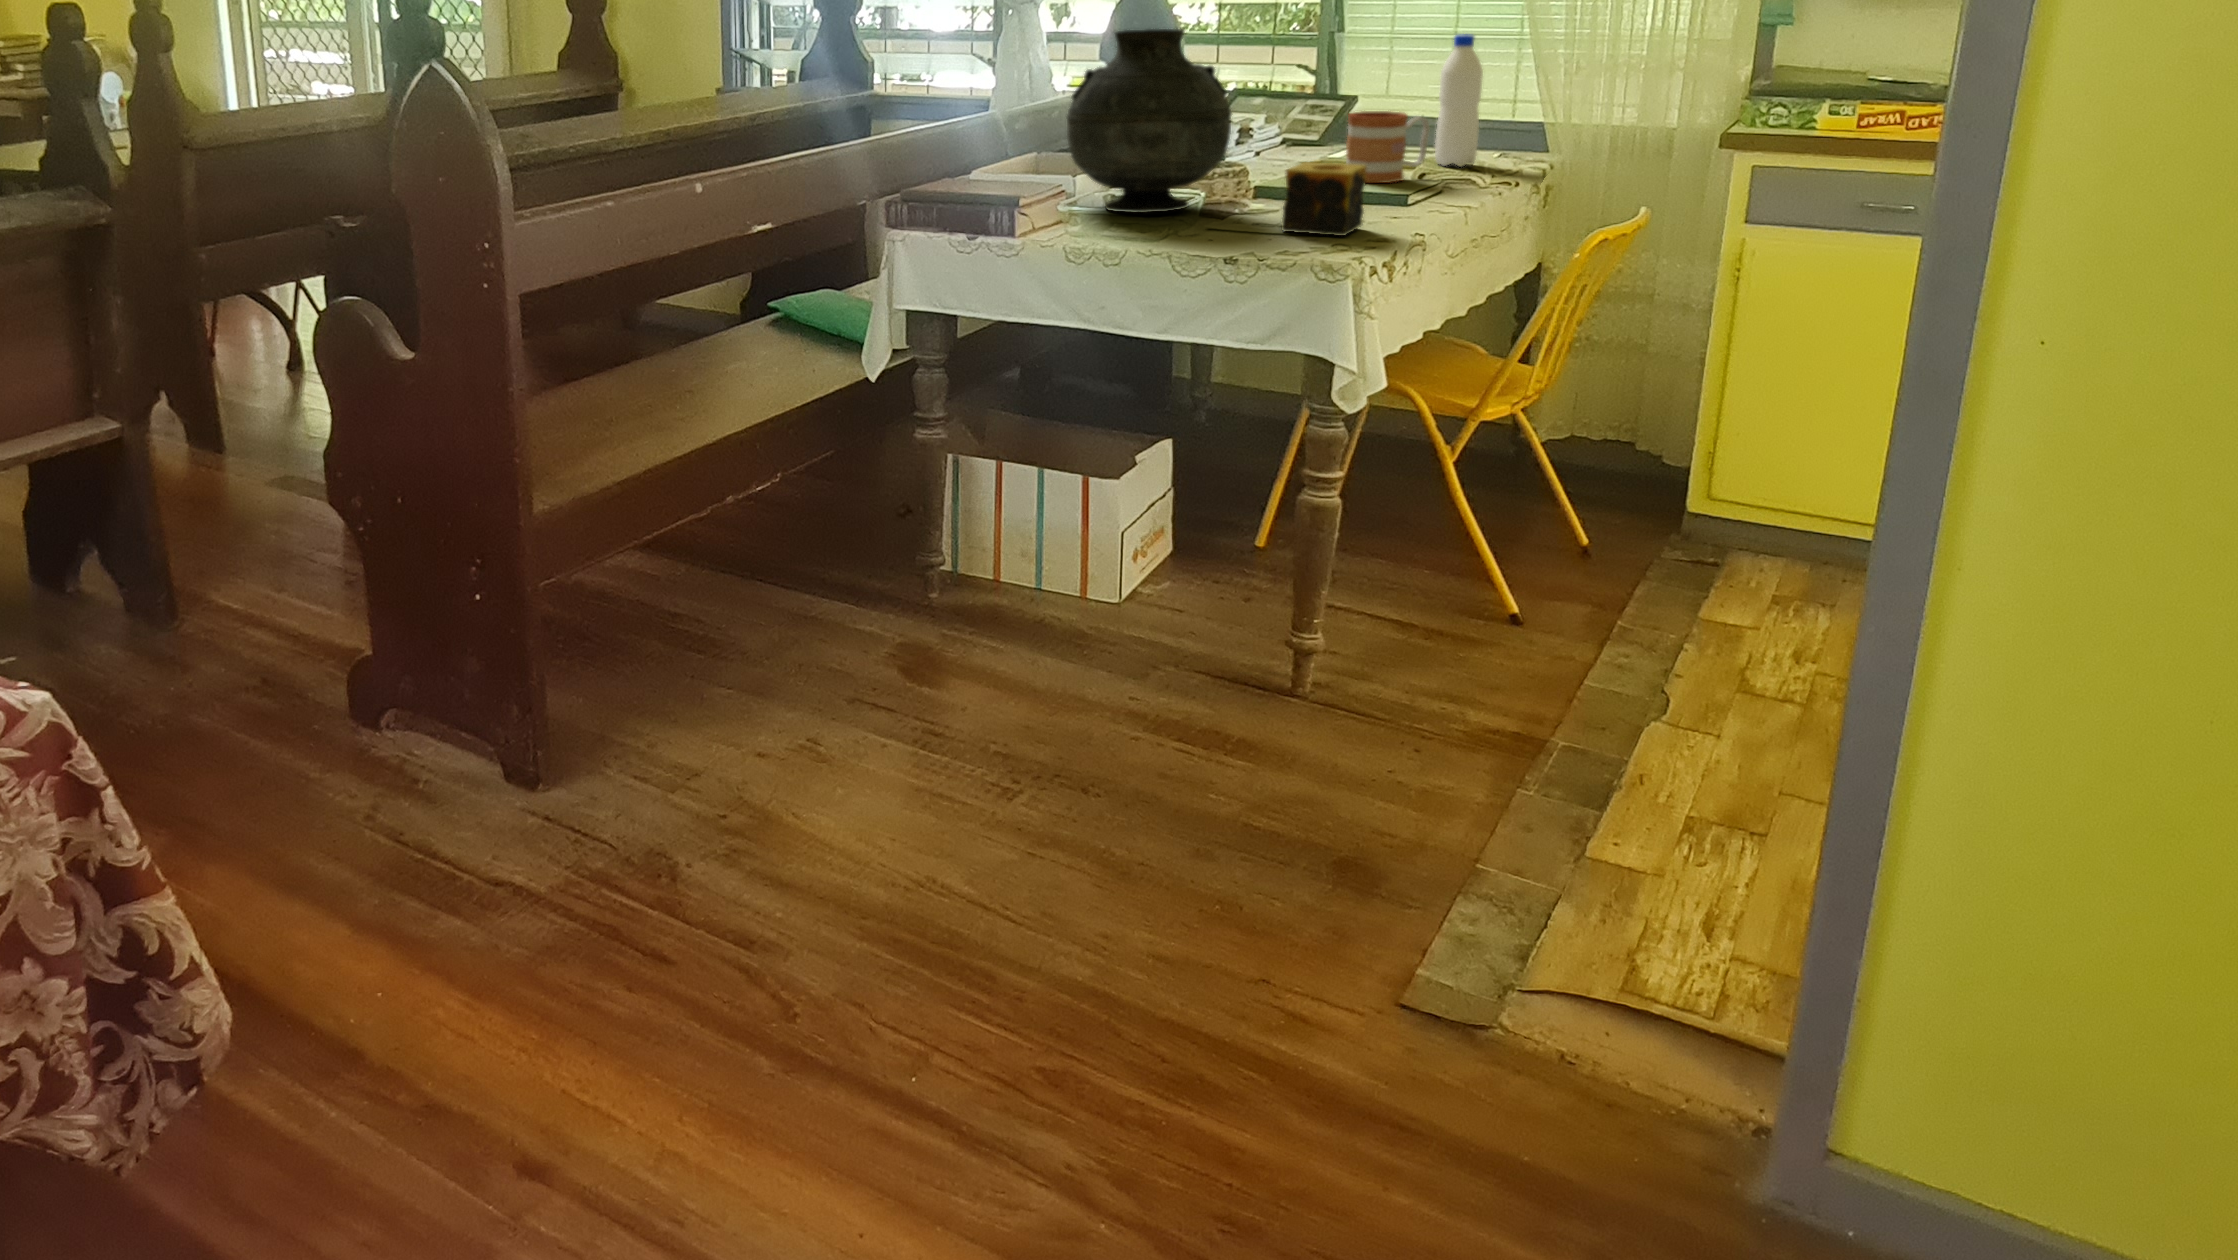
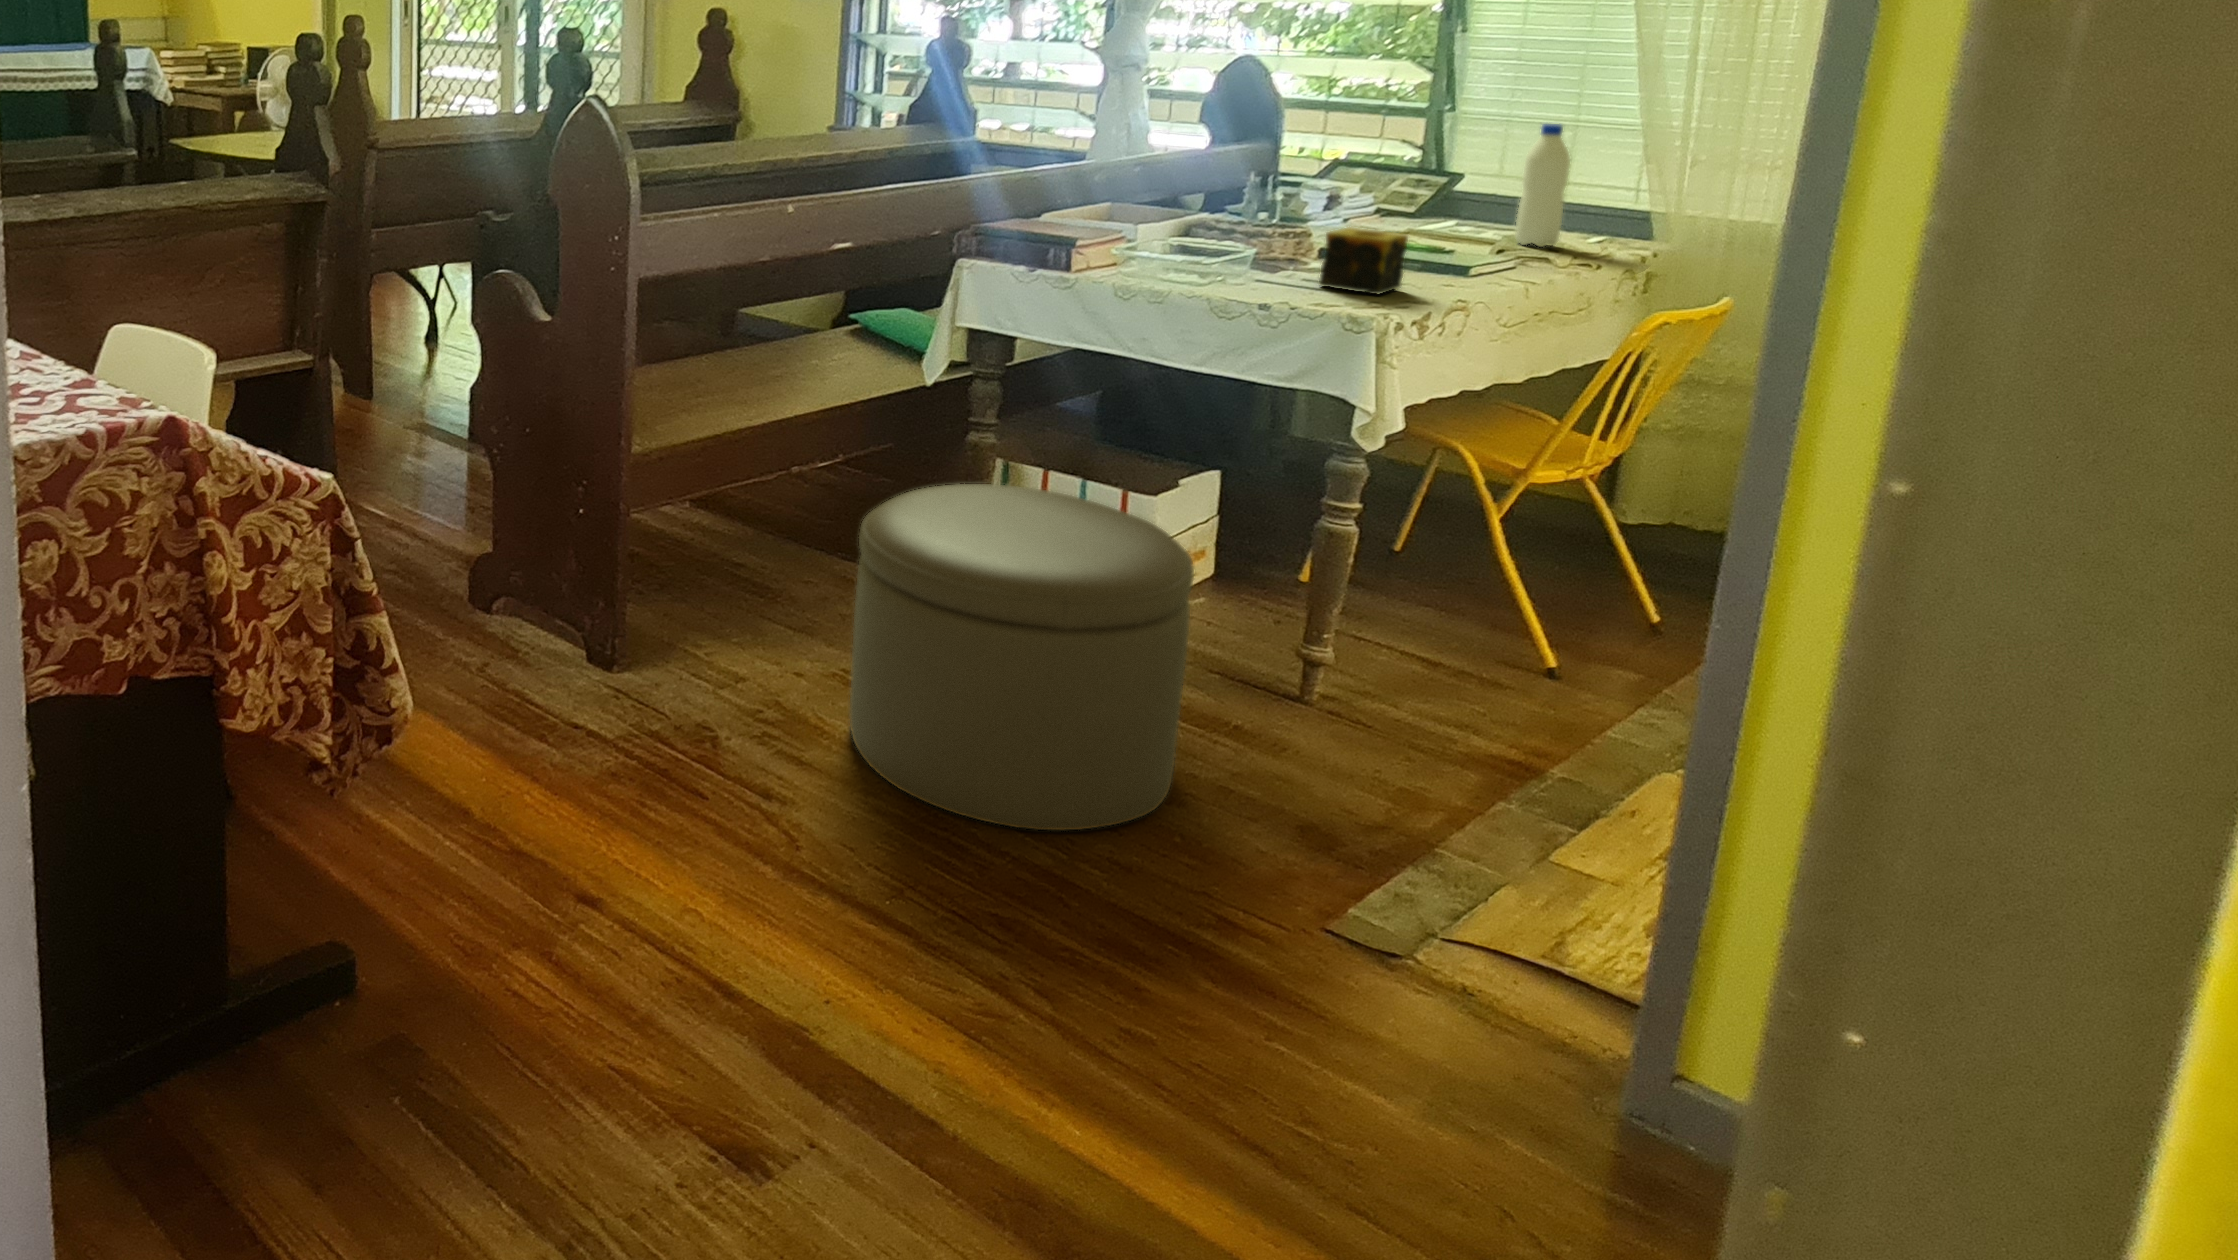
vase: present [1067,29,1232,213] -> none [1127,102,1285,261]
mug: present [1346,111,1429,183] -> none [1410,188,1503,255]
ottoman: none [822,506,1207,935] -> present [850,484,1194,830]

